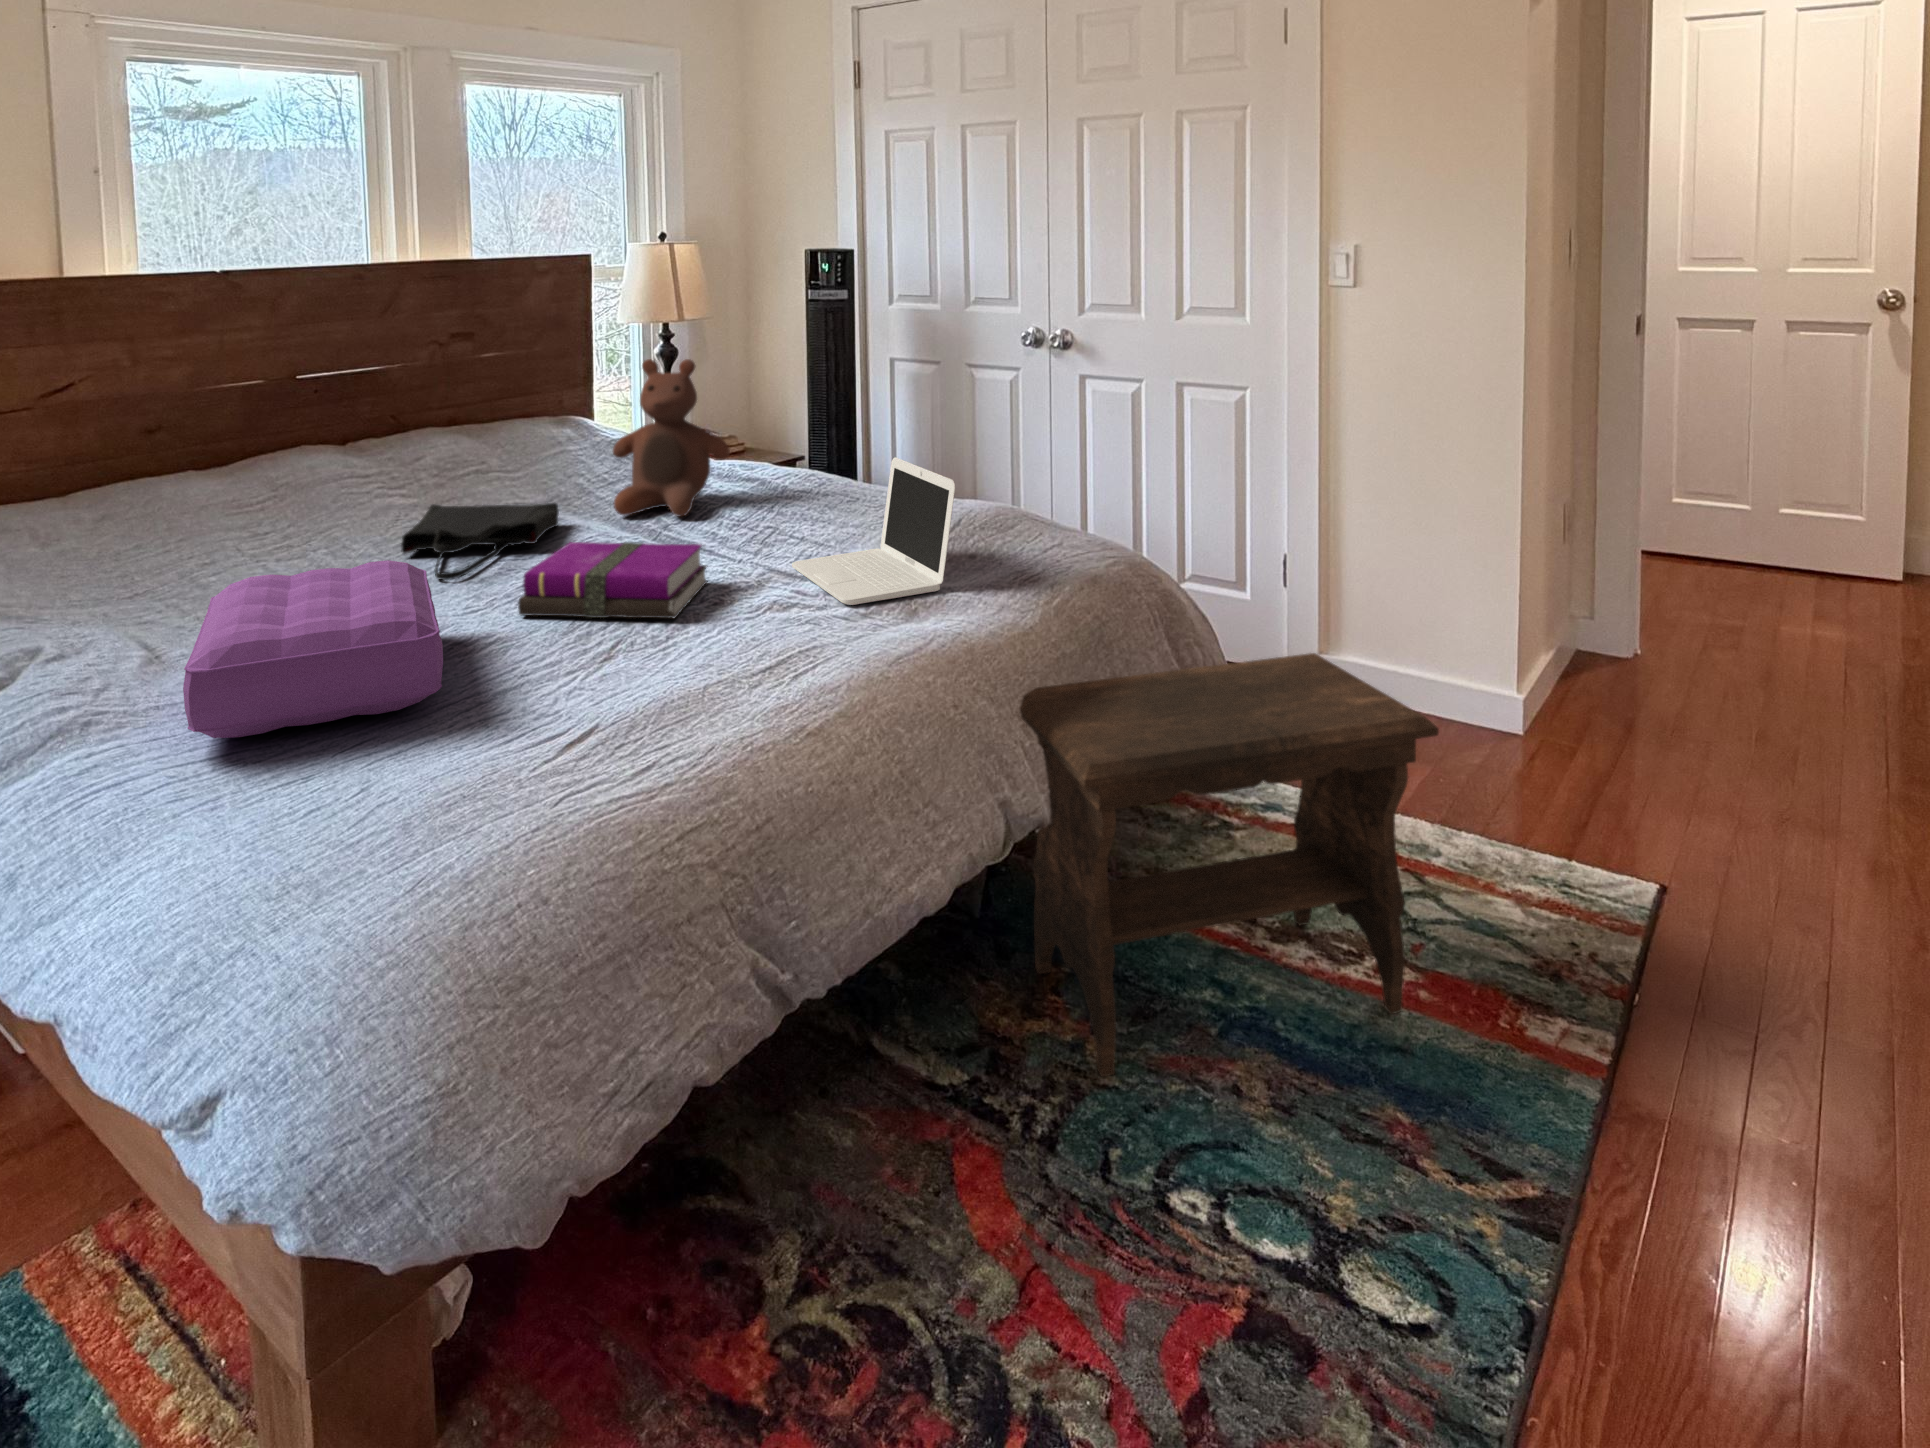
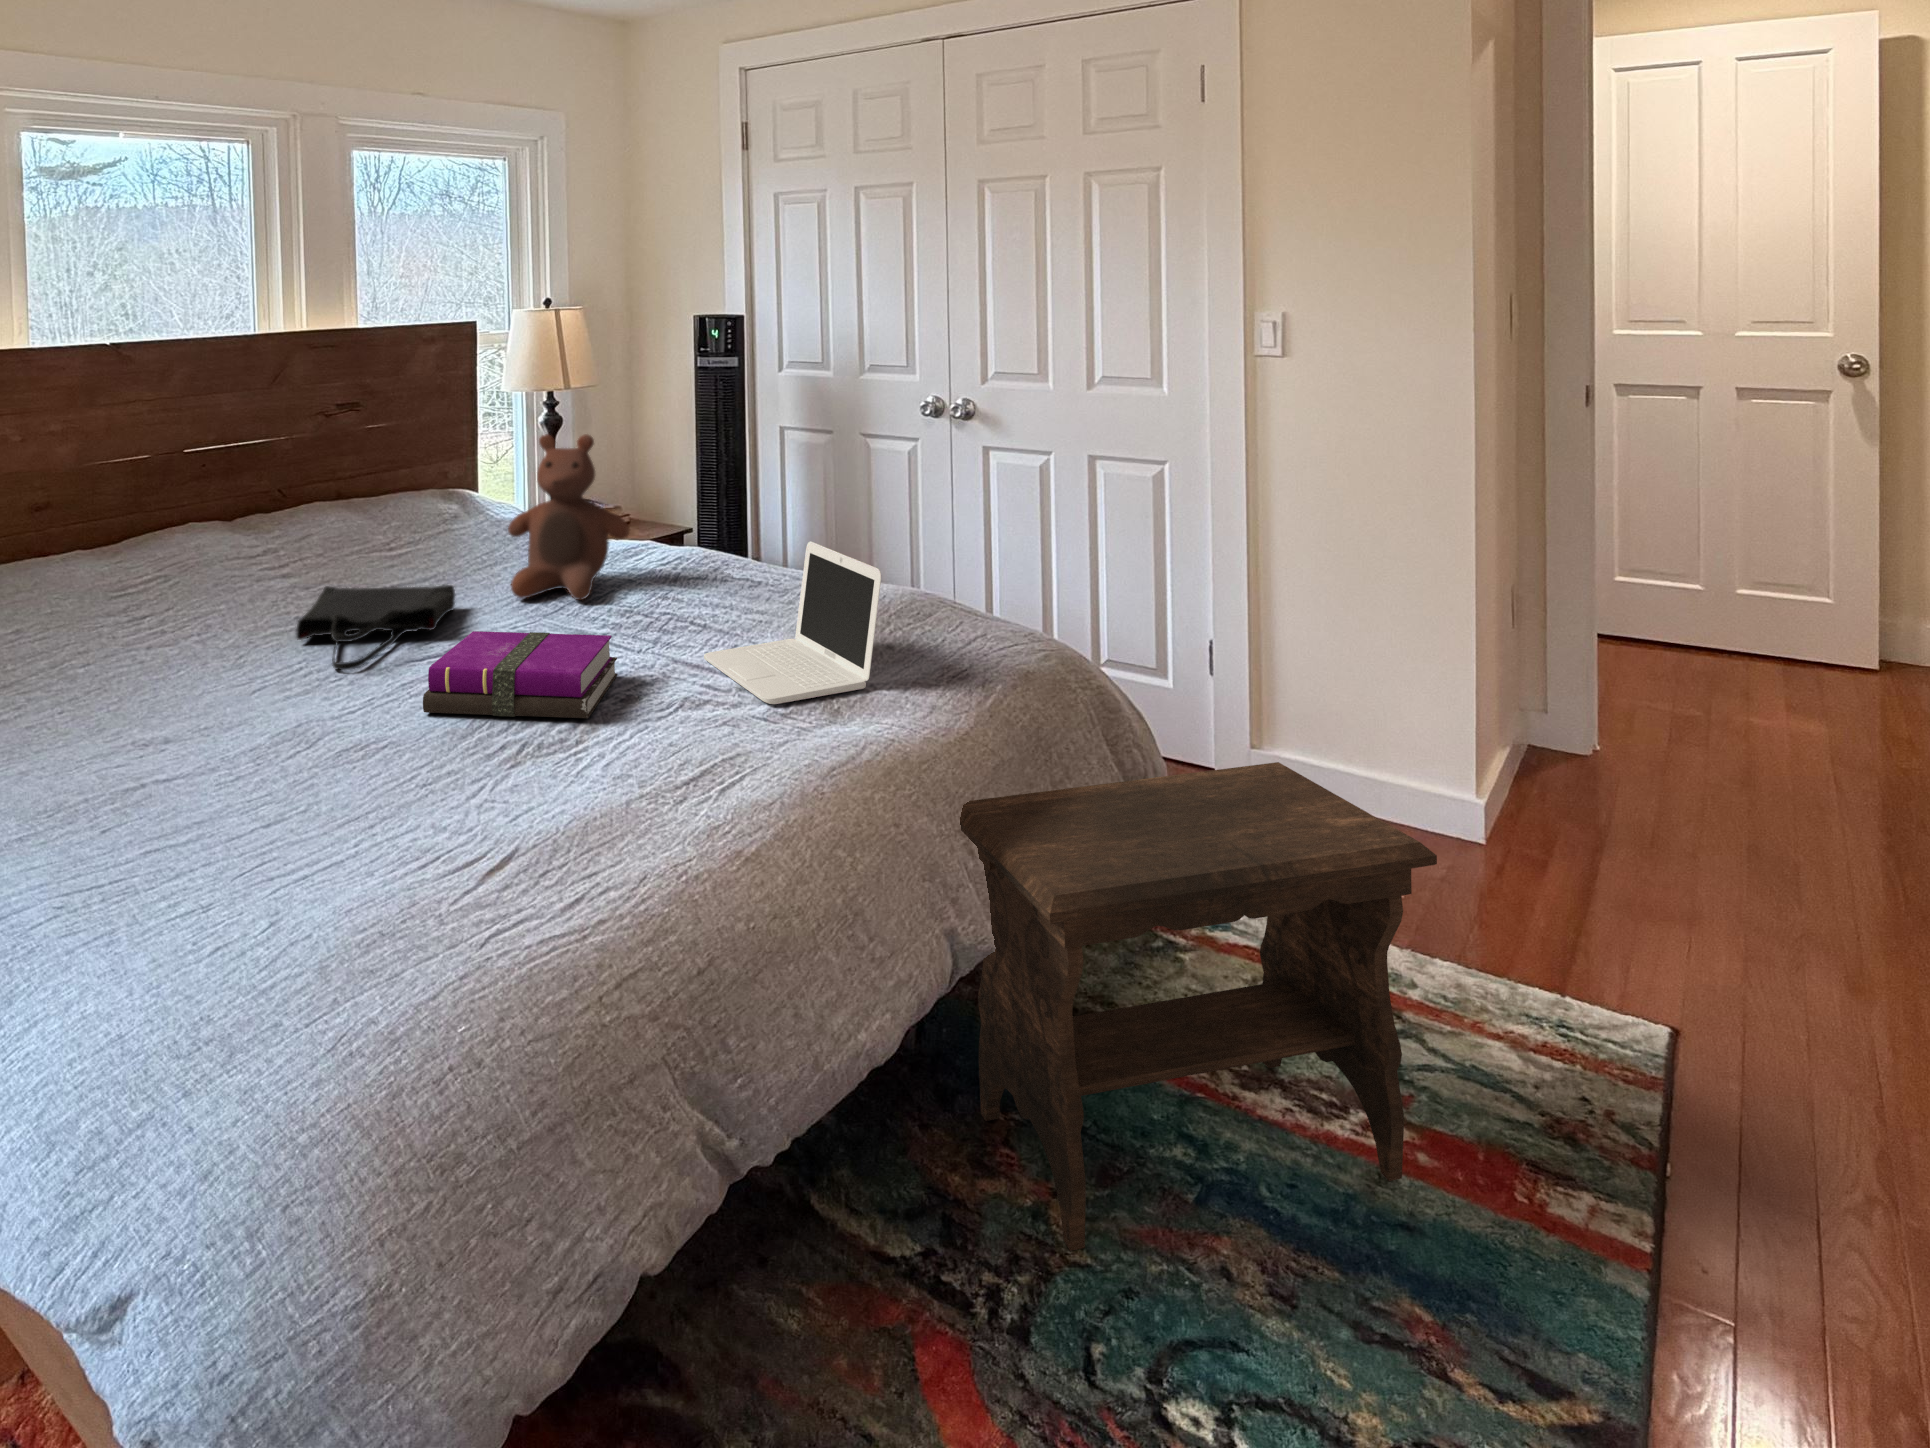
pillow: present [183,560,443,738] -> none [84,655,353,856]

